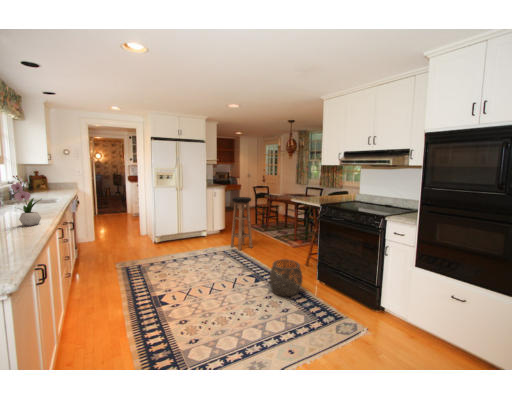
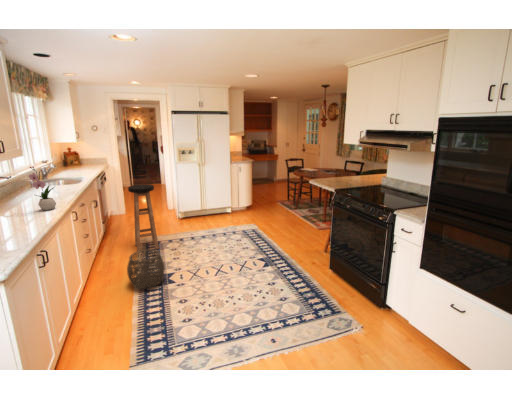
bar stool: present [231,197,253,250] -> present [128,184,159,251]
woven basket: present [269,259,302,296] -> present [127,249,164,289]

